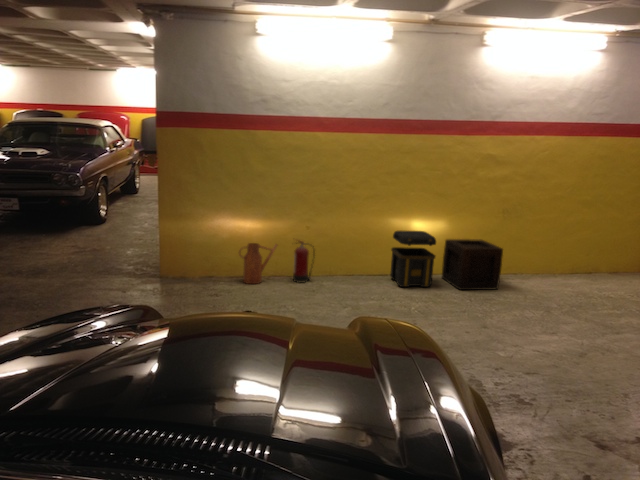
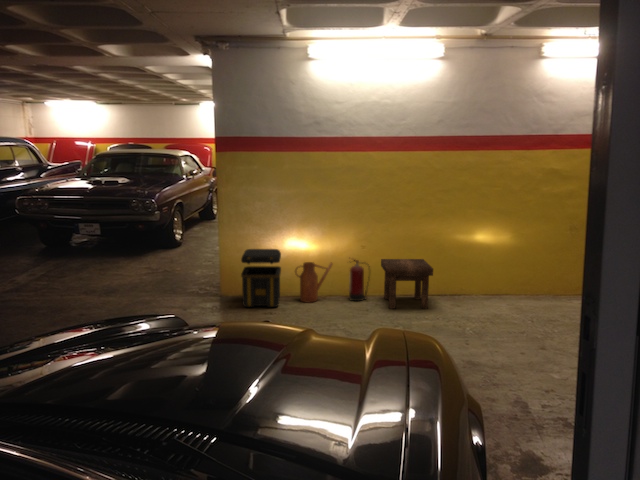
toolbox: present [390,231,436,287] -> present [241,249,281,307]
wooden crate: present [442,239,503,290] -> none [505,257,570,310]
stool: none [325,240,378,290] -> present [381,259,433,309]

